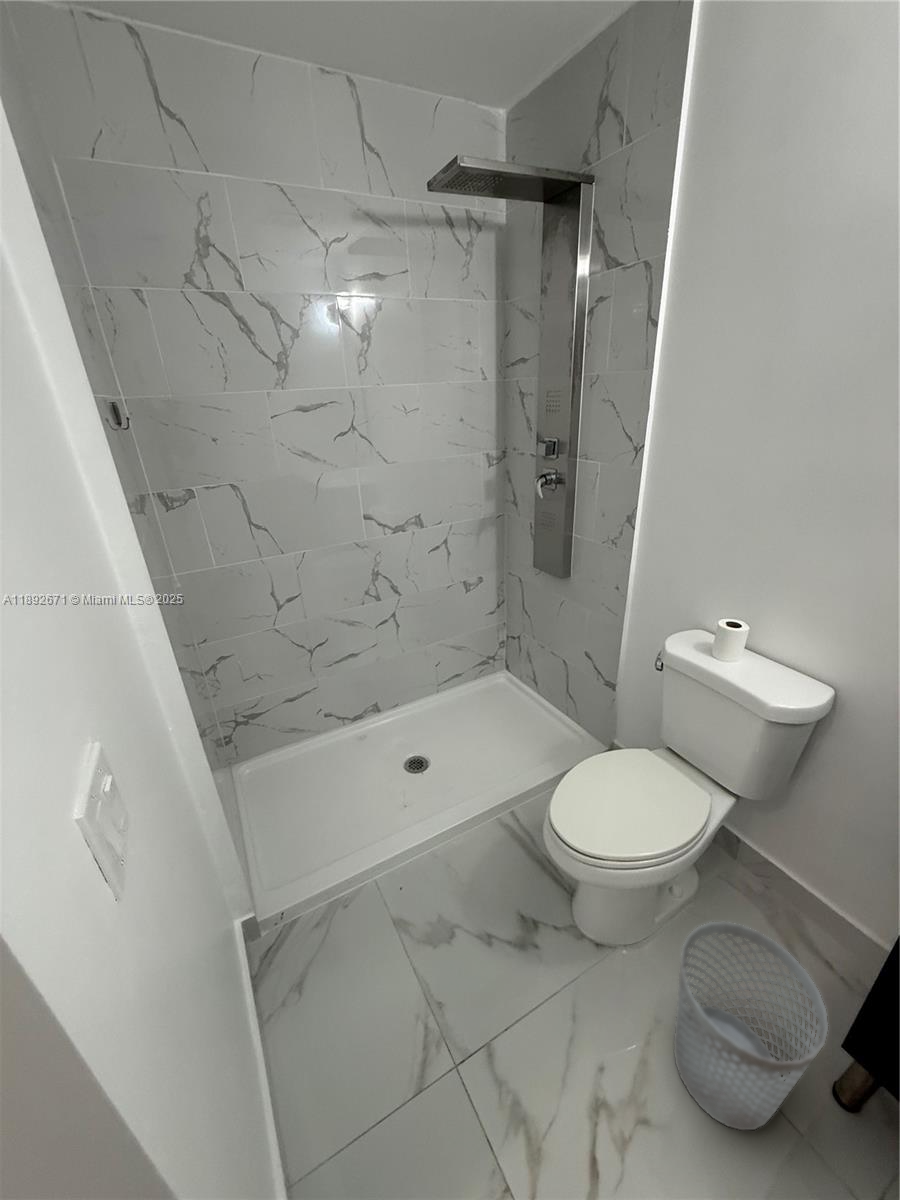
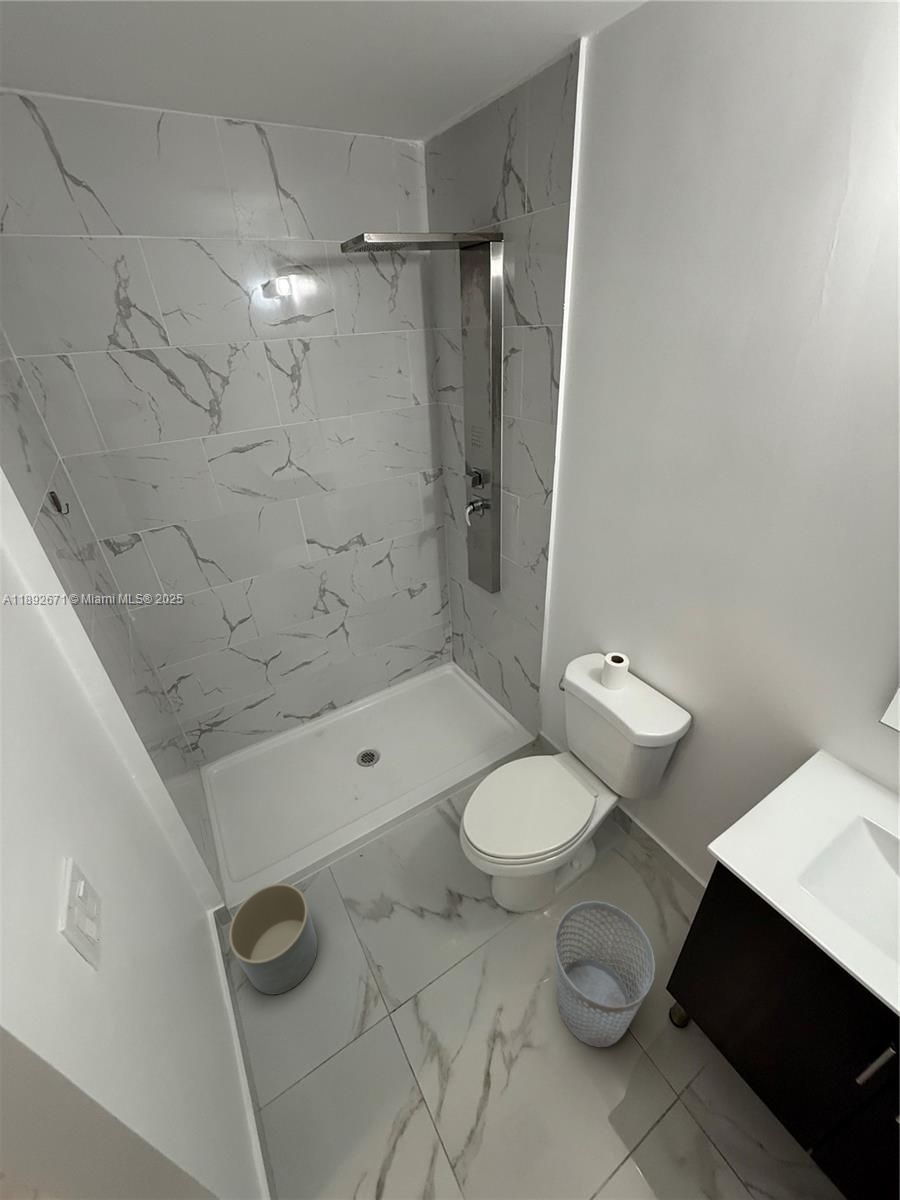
planter: none [260,888,362,1030] -> present [229,883,317,995]

